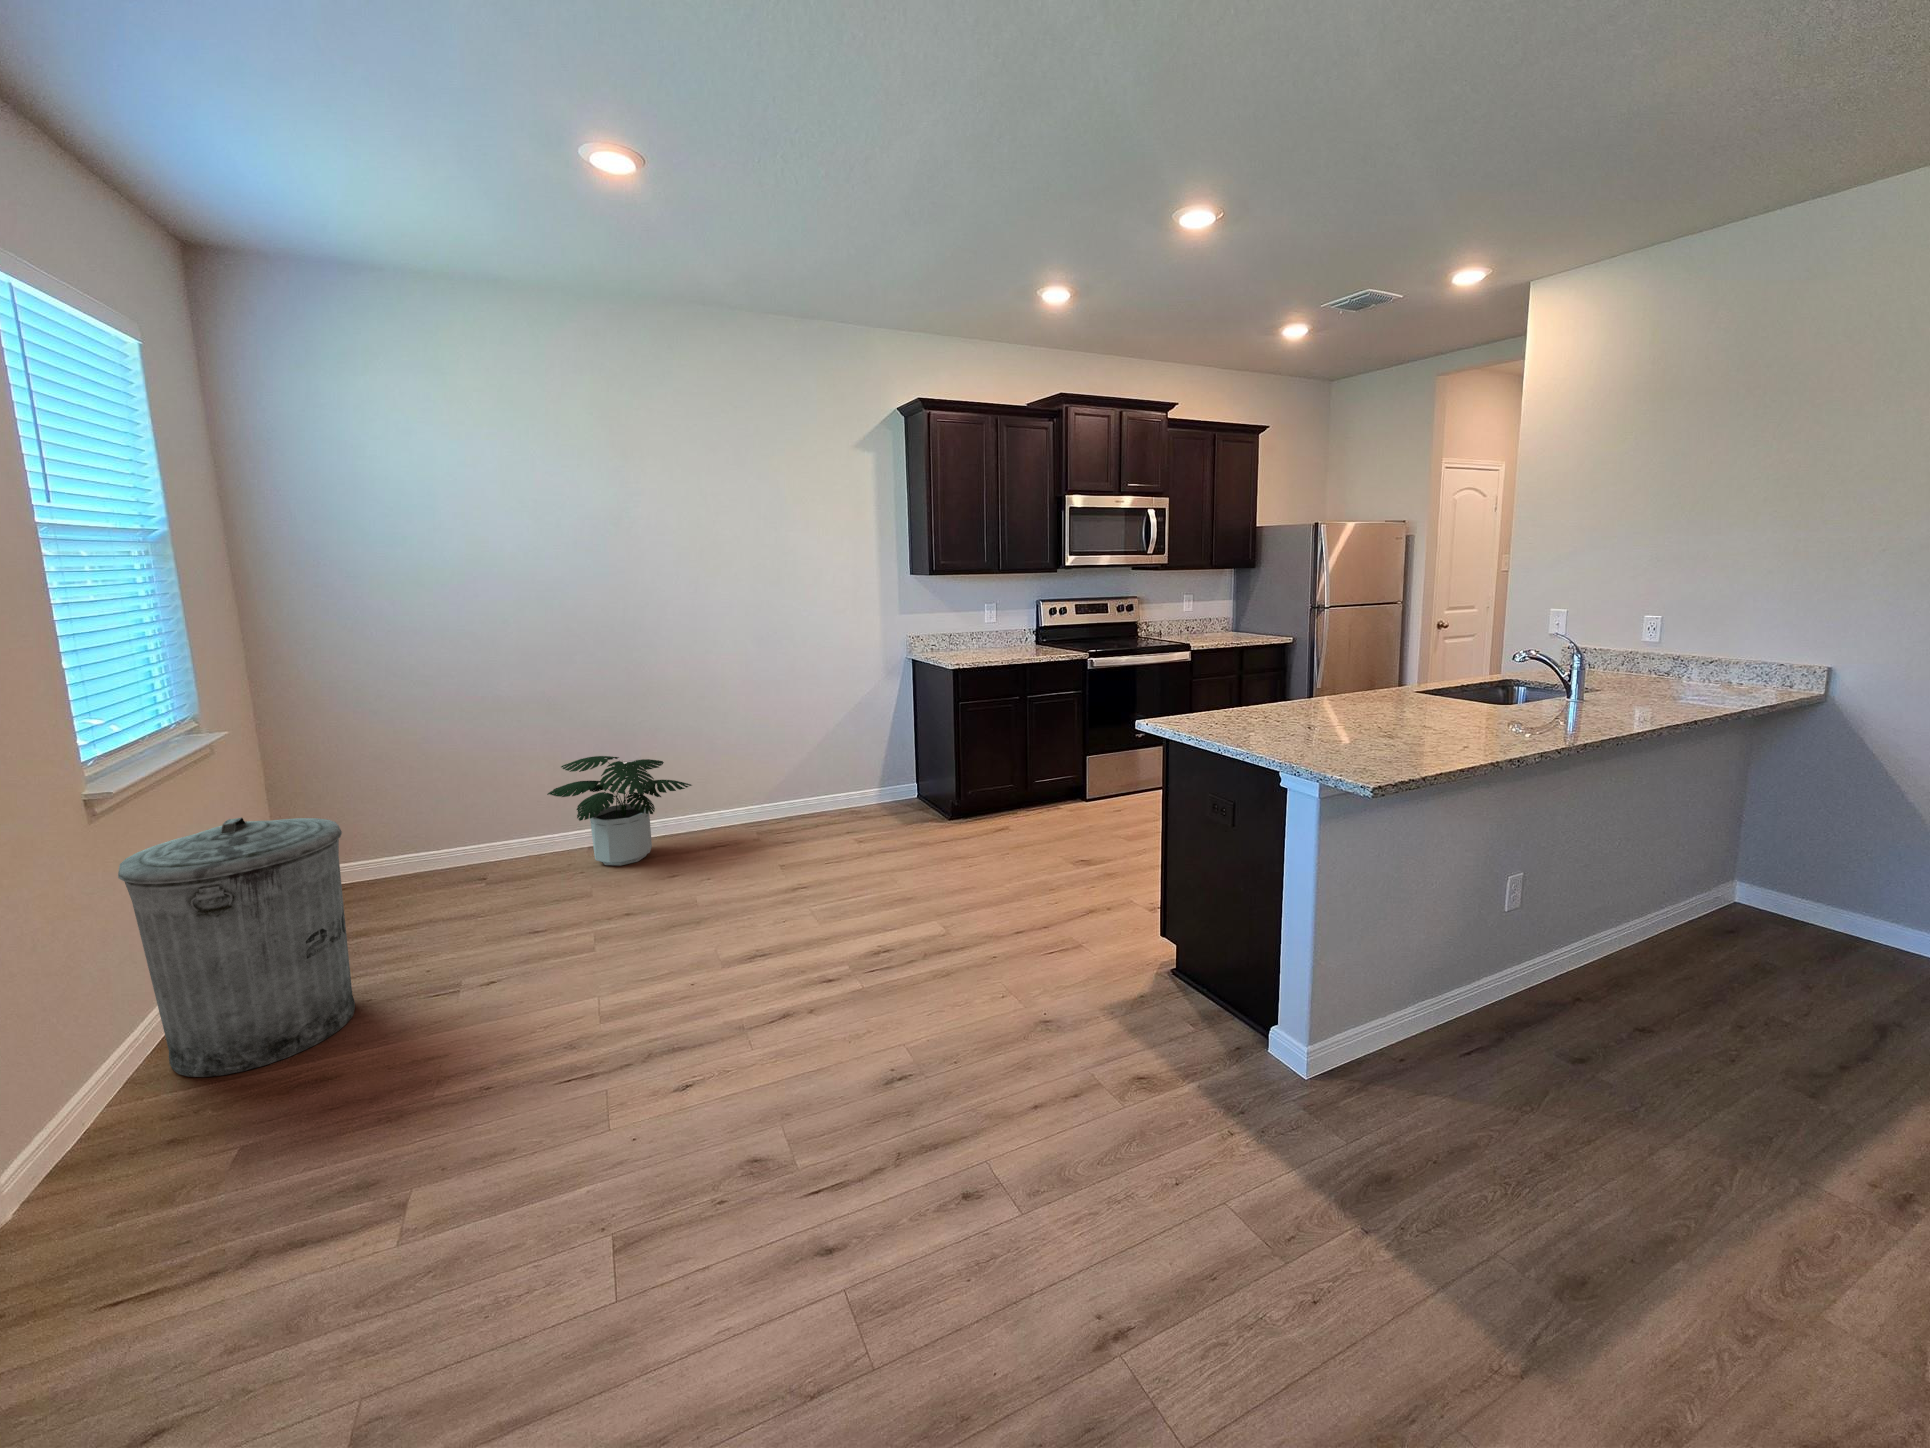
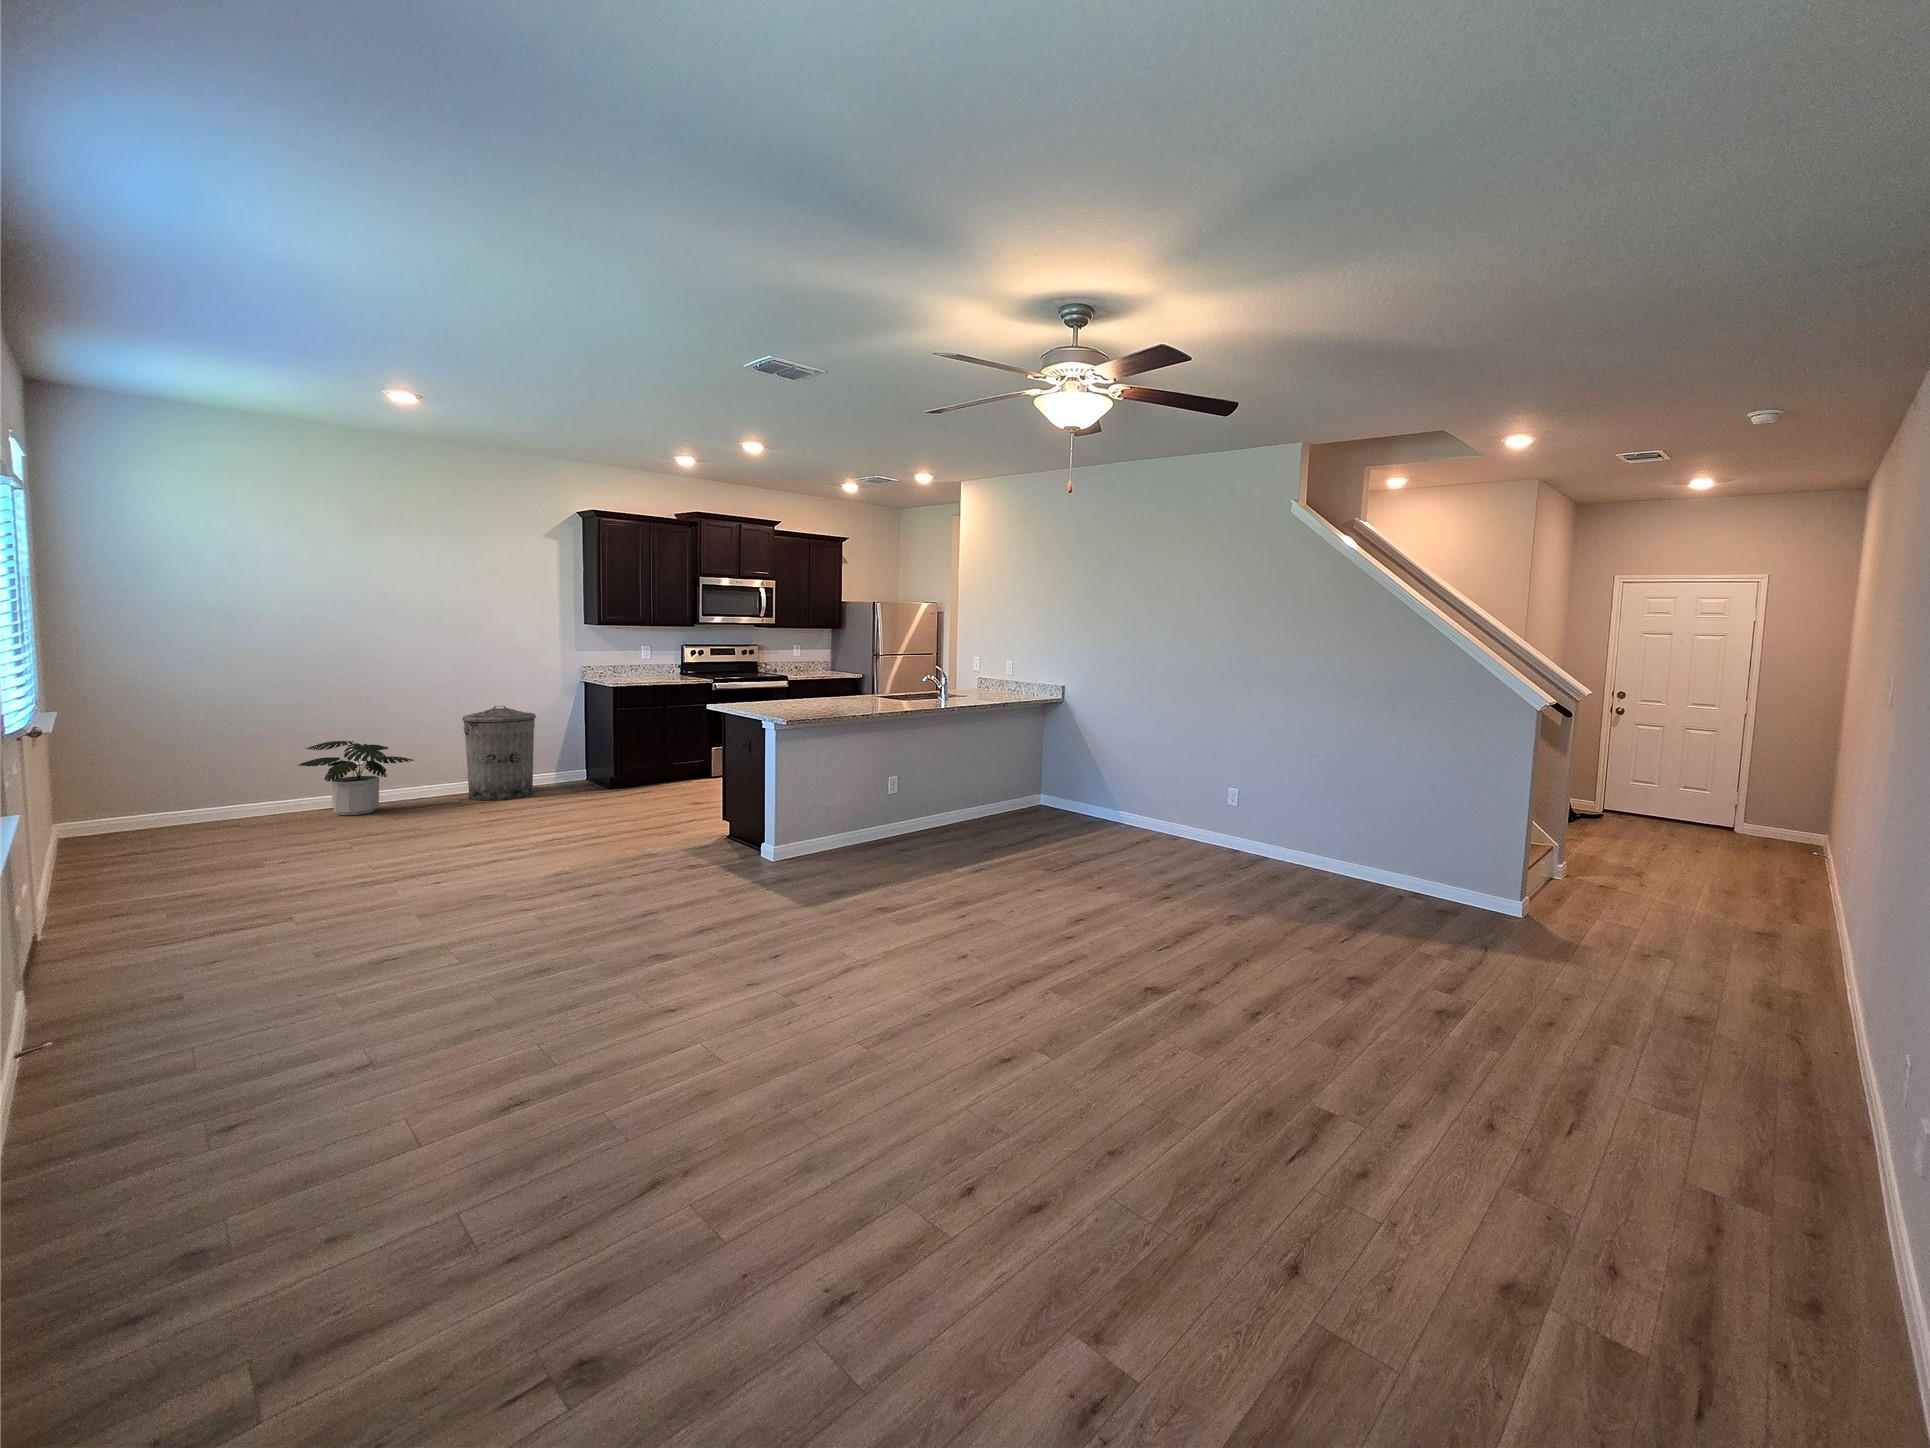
trash can: present [118,818,355,1077] -> present [462,706,536,800]

